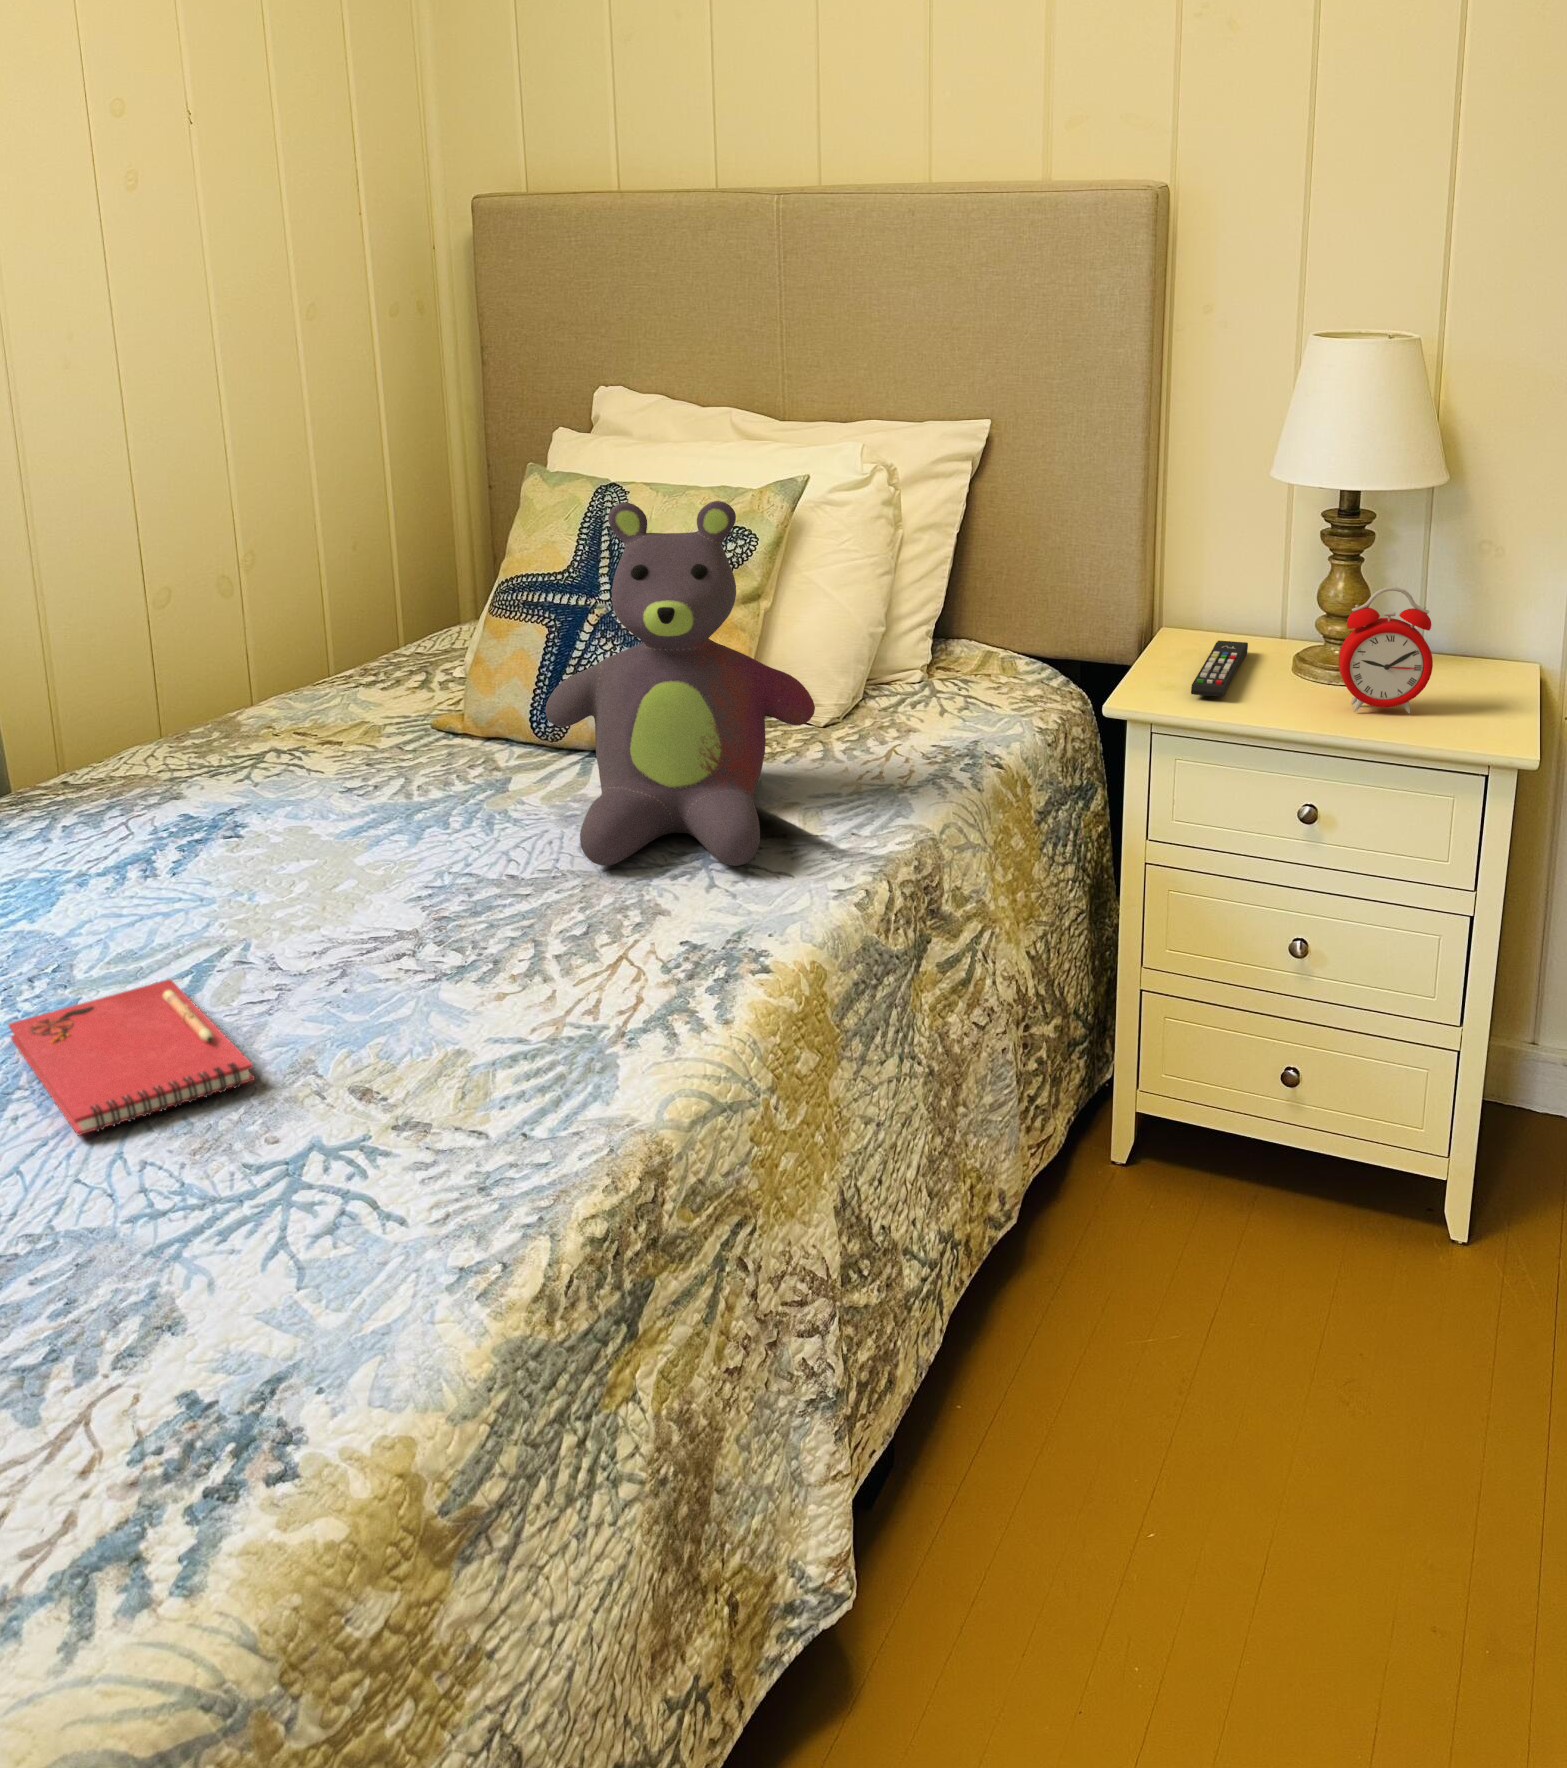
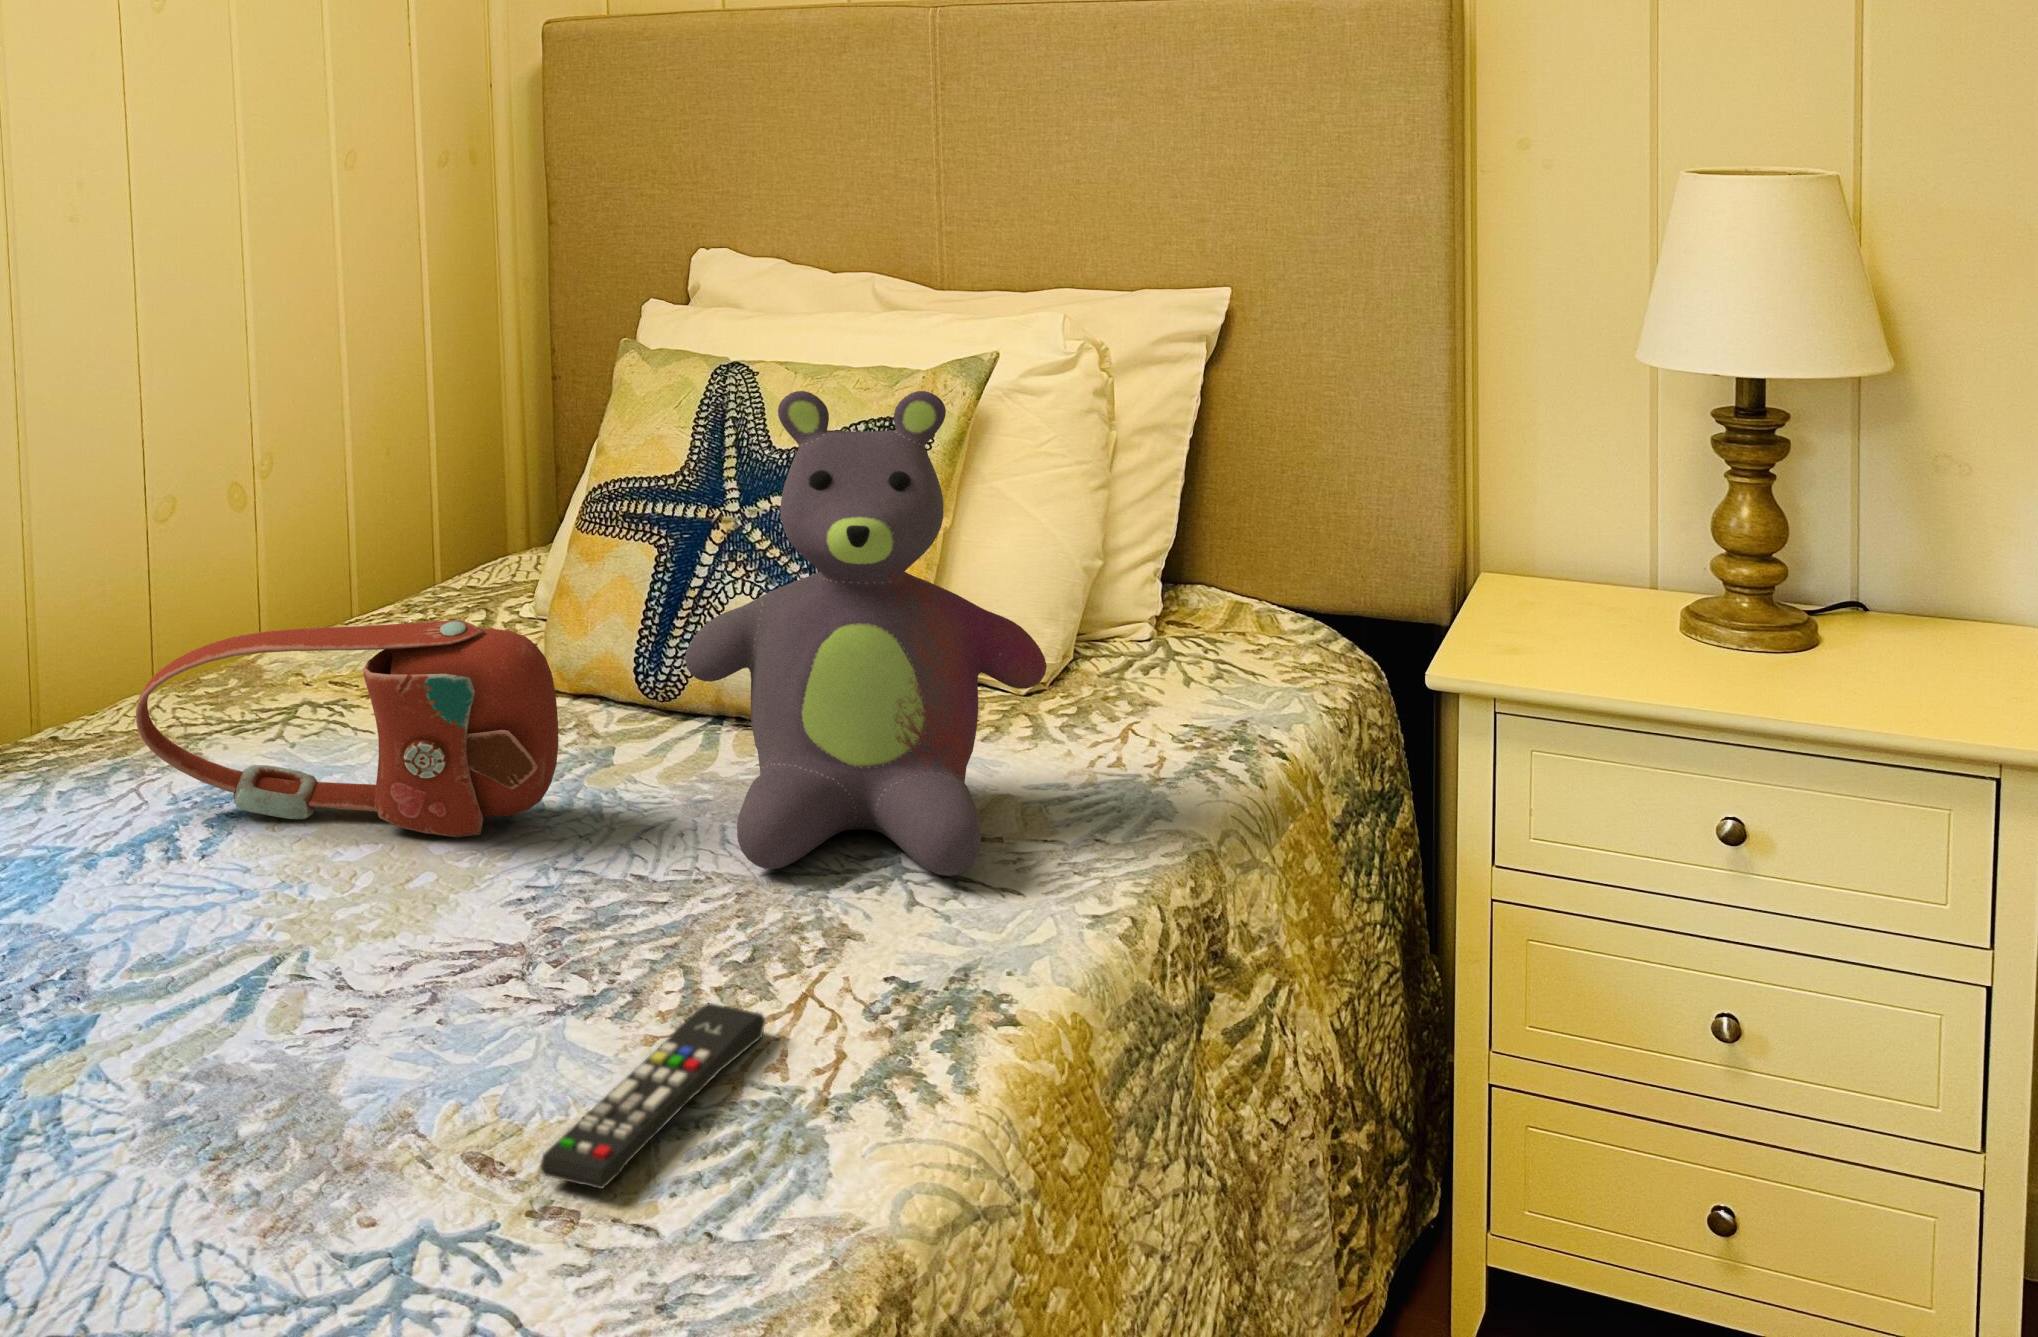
alarm clock: present [1338,587,1433,714] -> none [1754,528,1893,703]
remote control: present [1191,641,1248,697] -> present [541,1003,765,1189]
handbag: none [118,687,449,850] -> present [136,620,558,837]
notebook: present [9,979,255,1136] -> none [9,995,338,1202]

